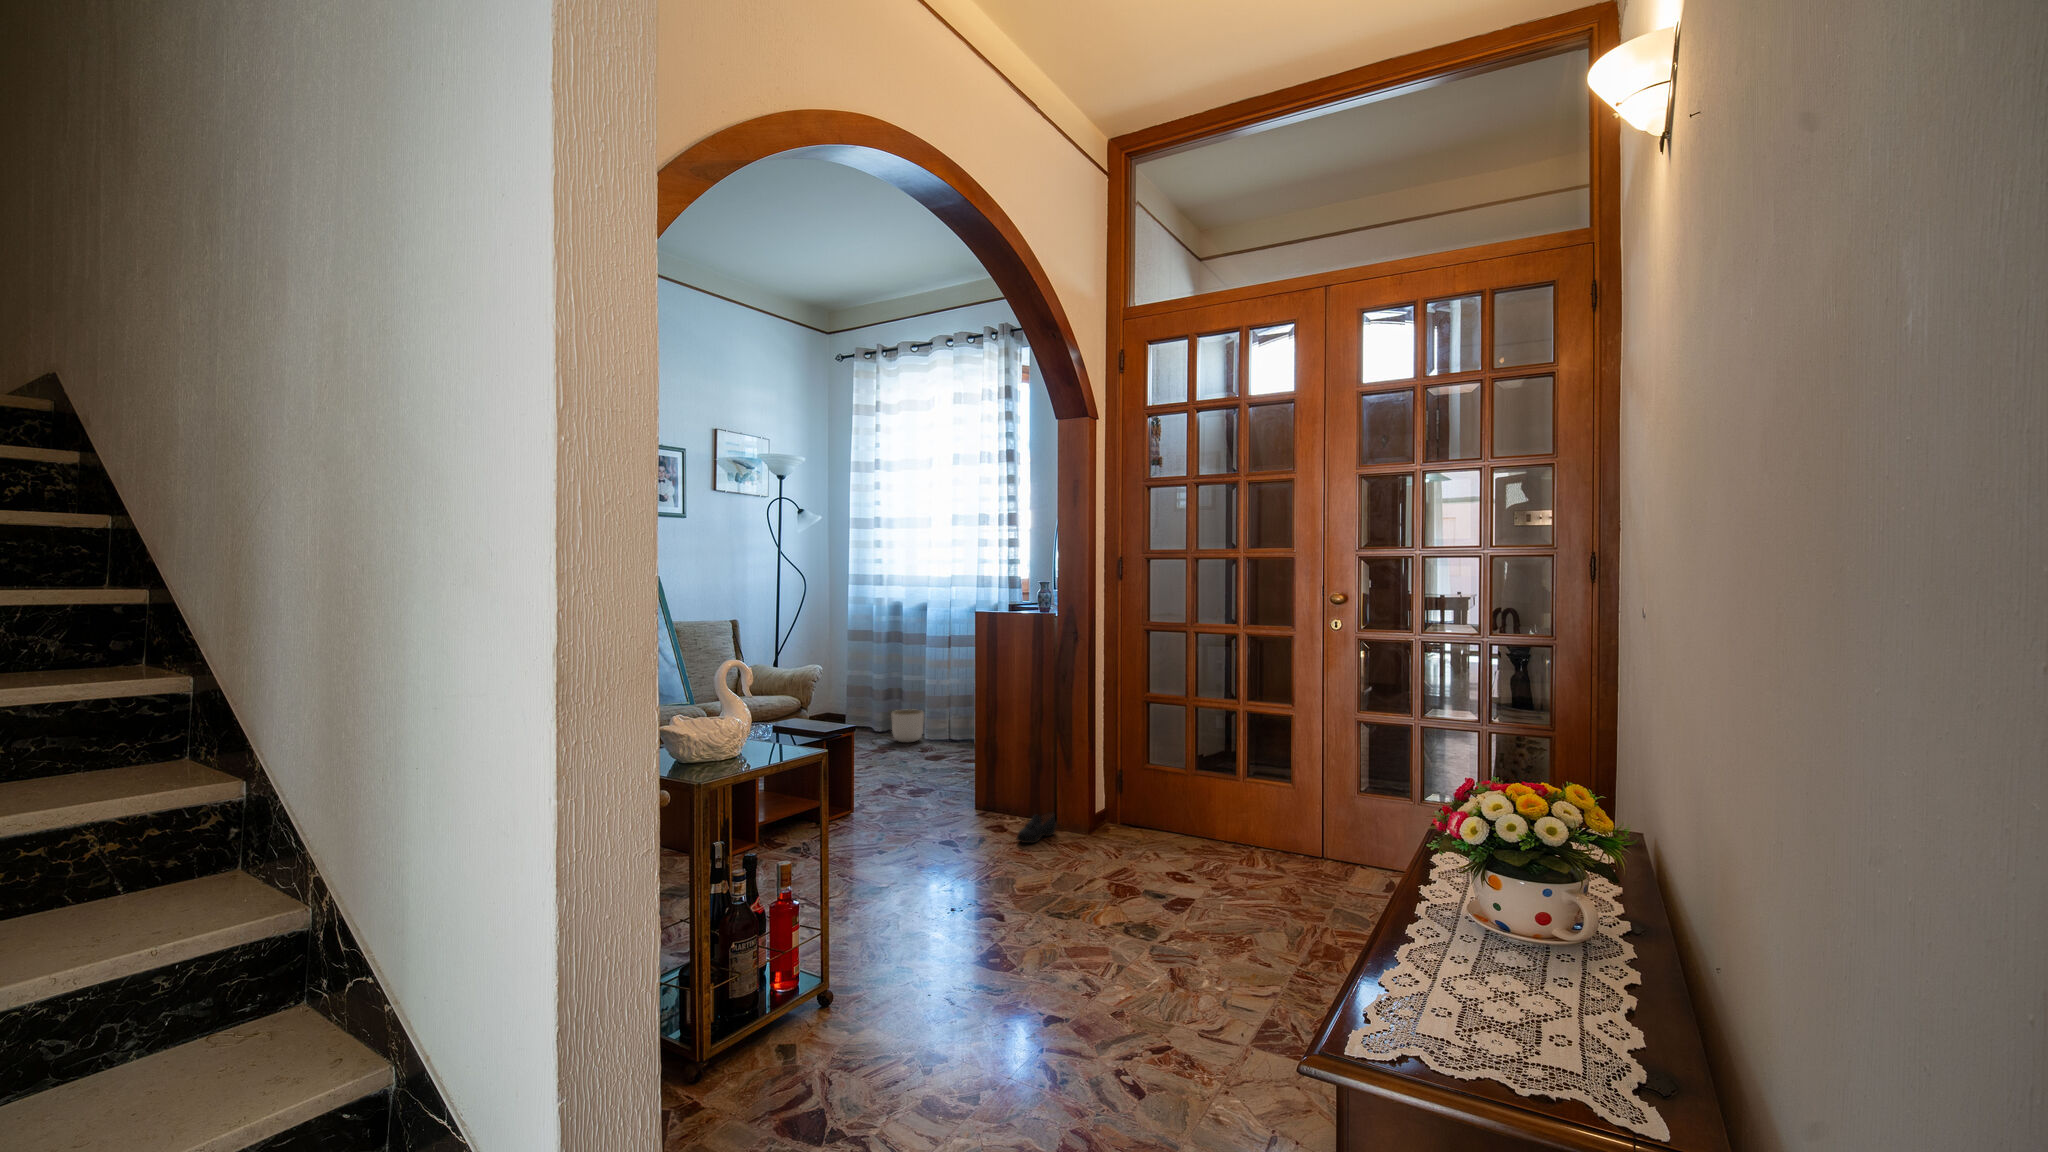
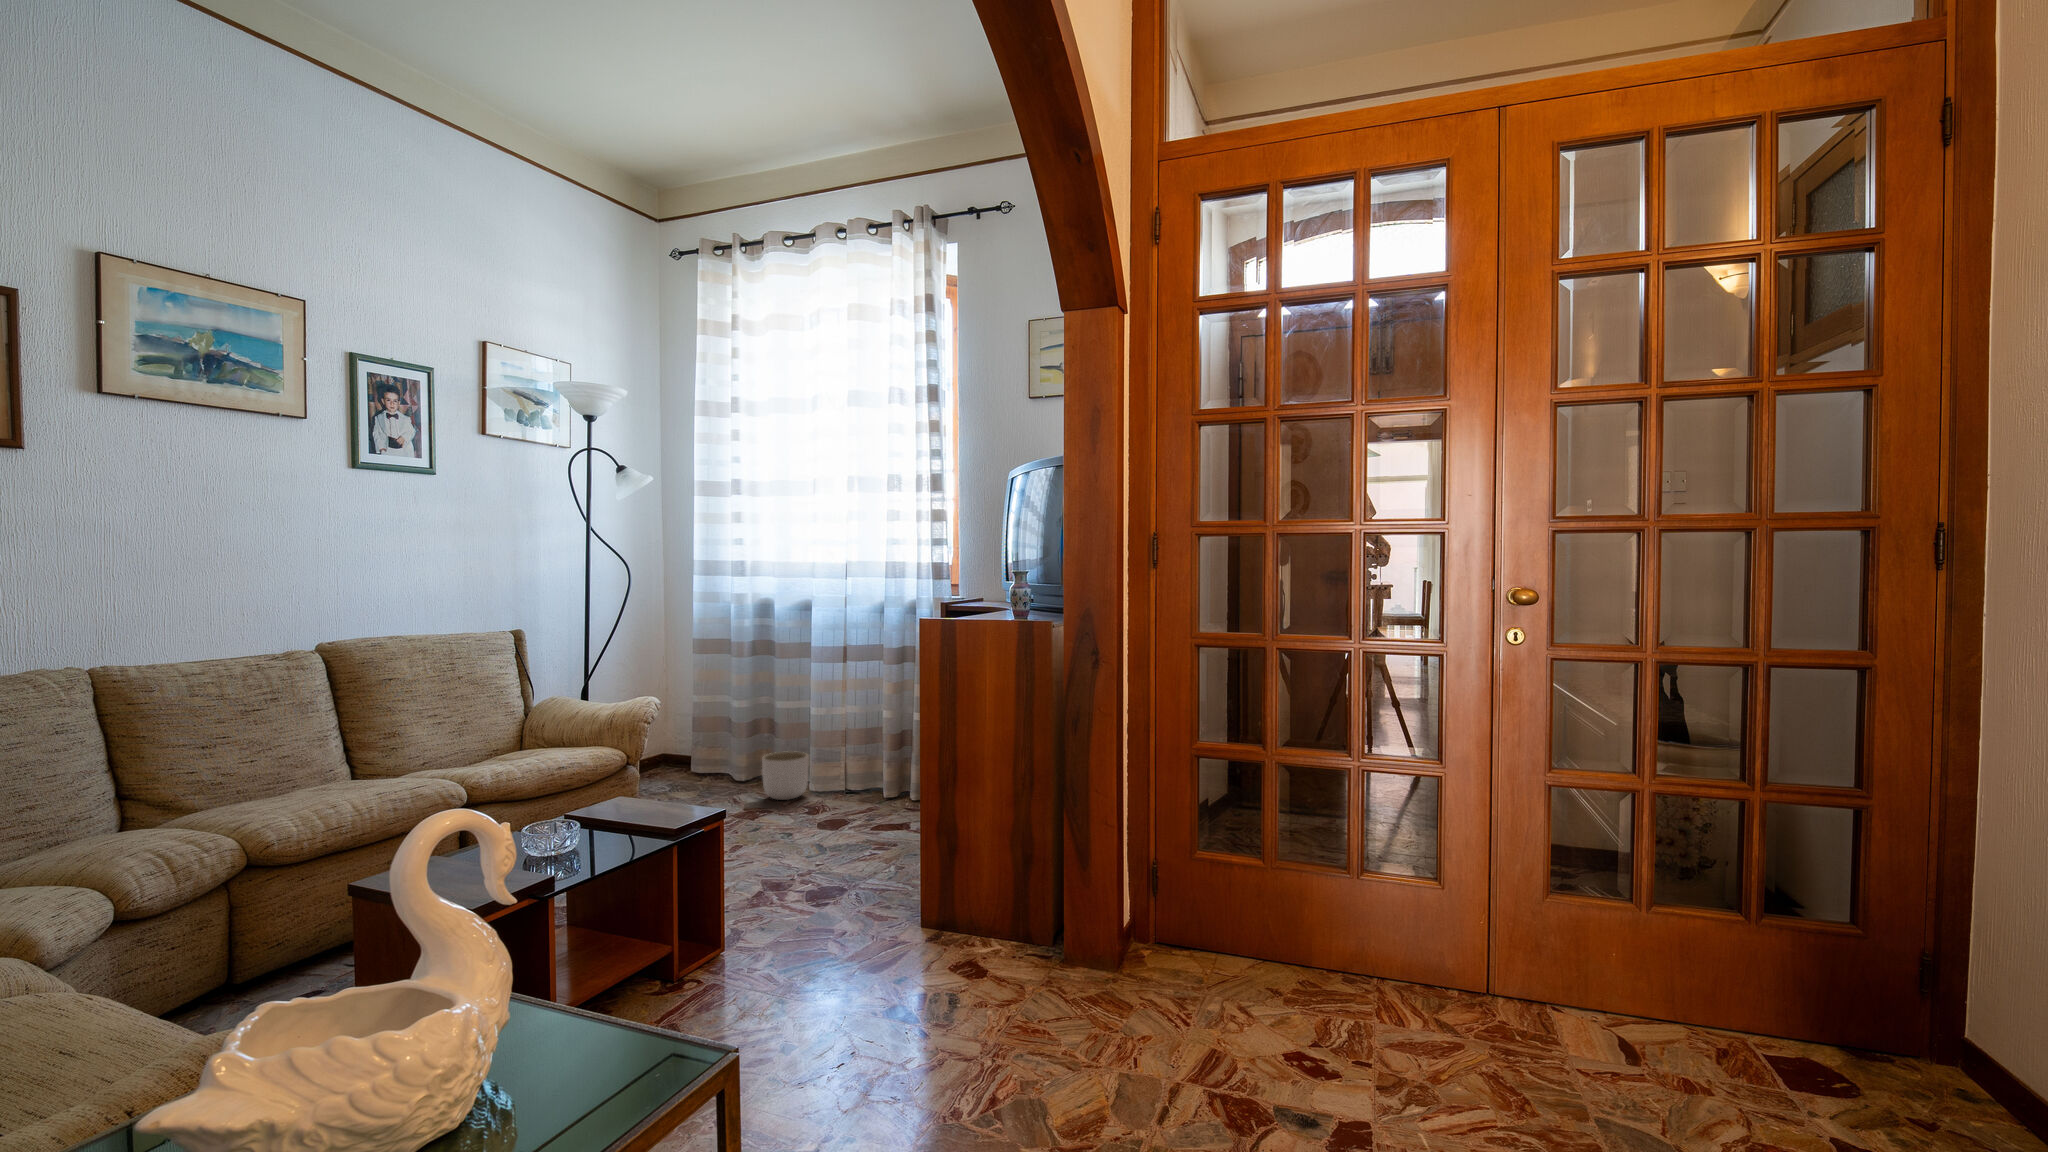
shoe: present [1017,812,1055,843] -> none [1010,937,1064,998]

